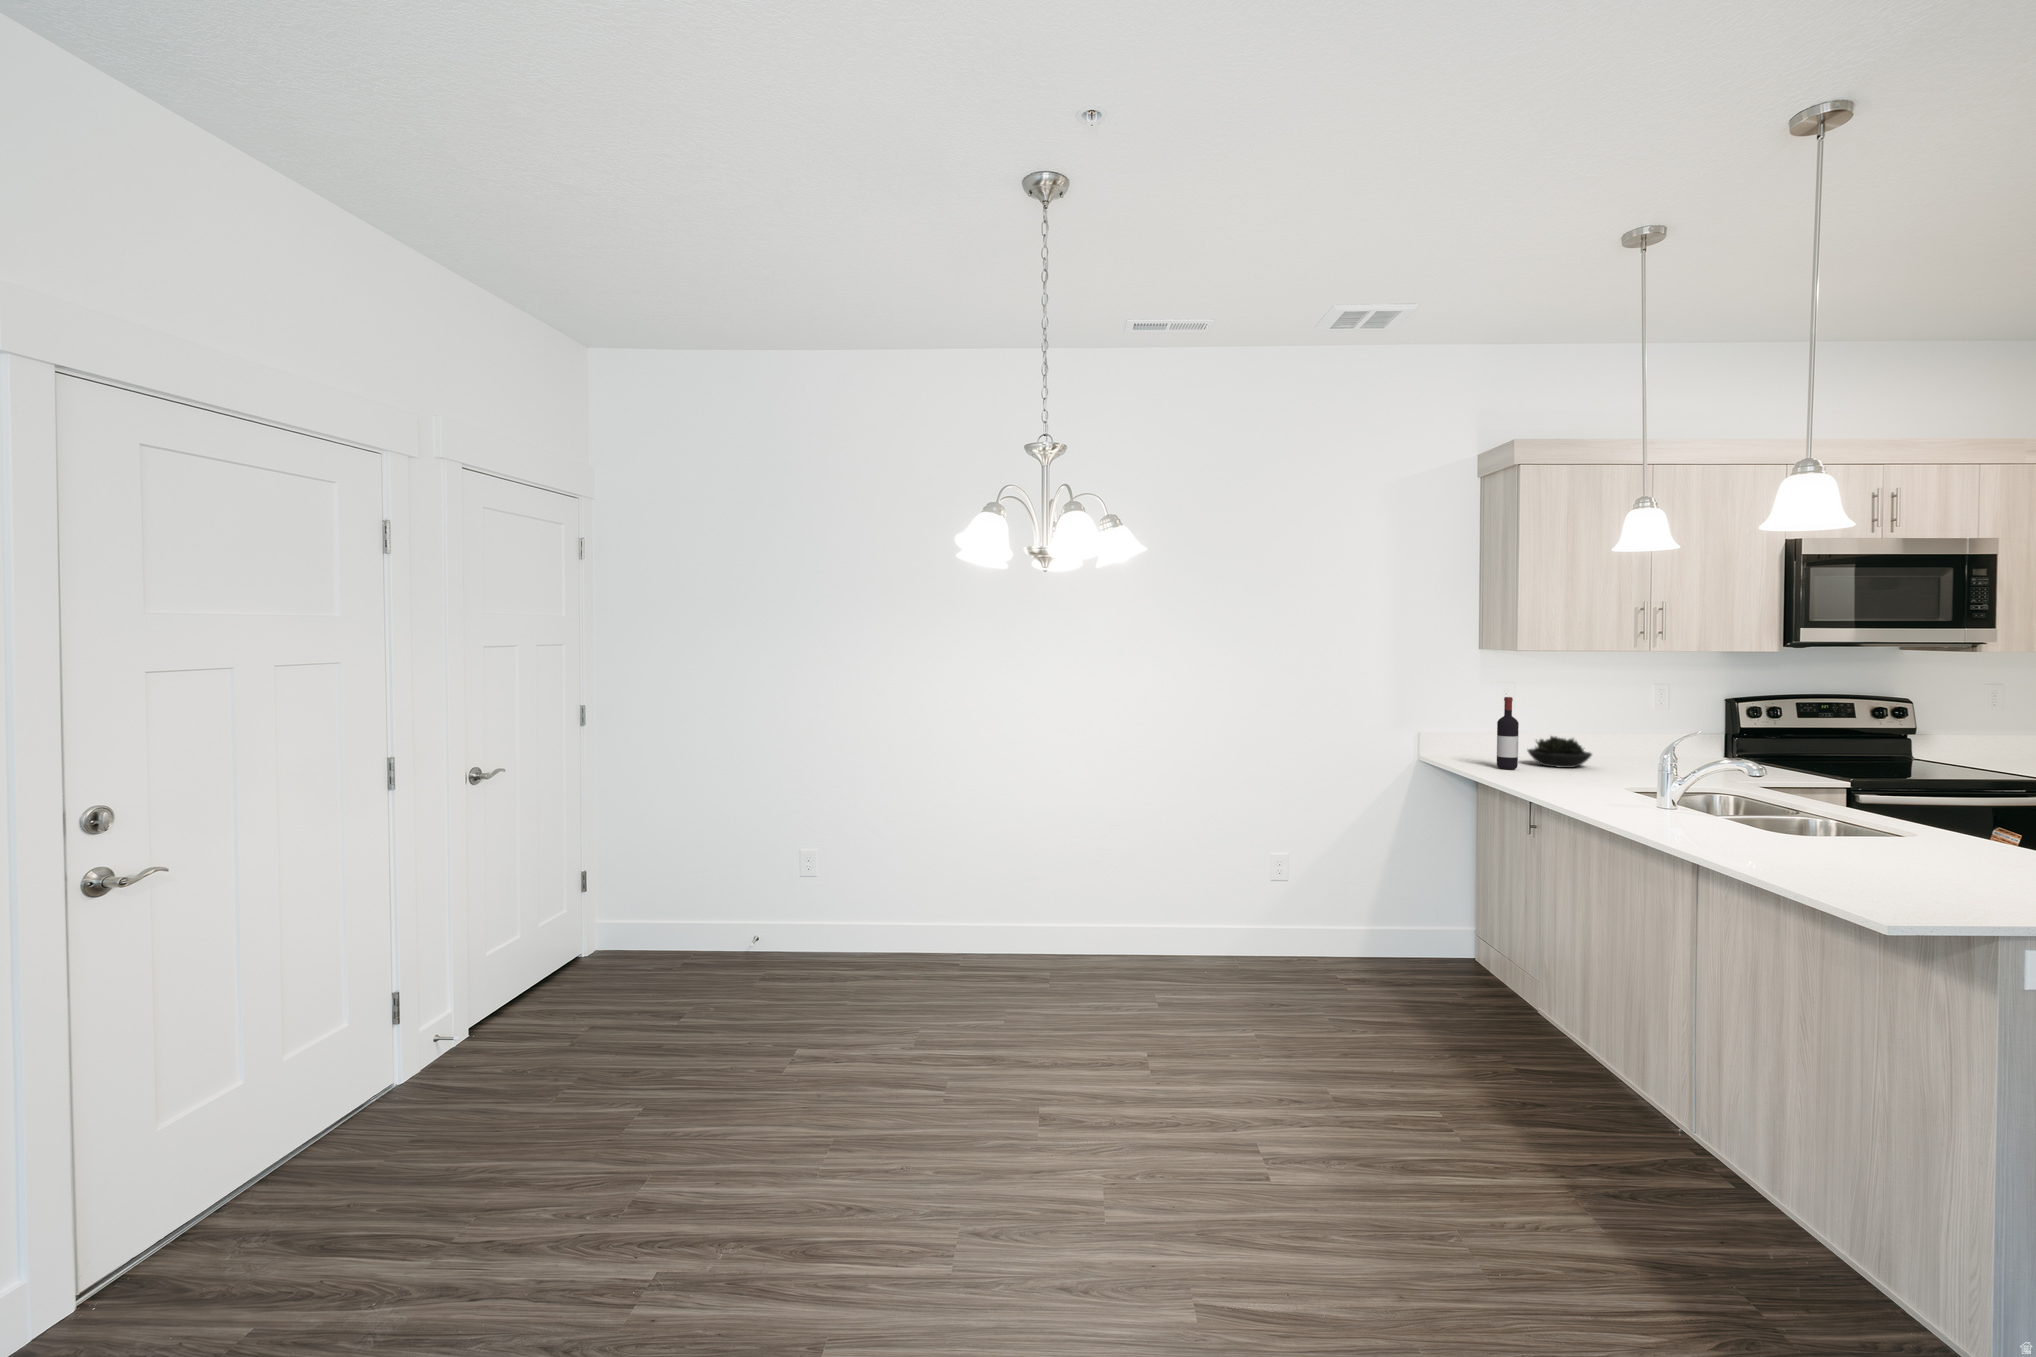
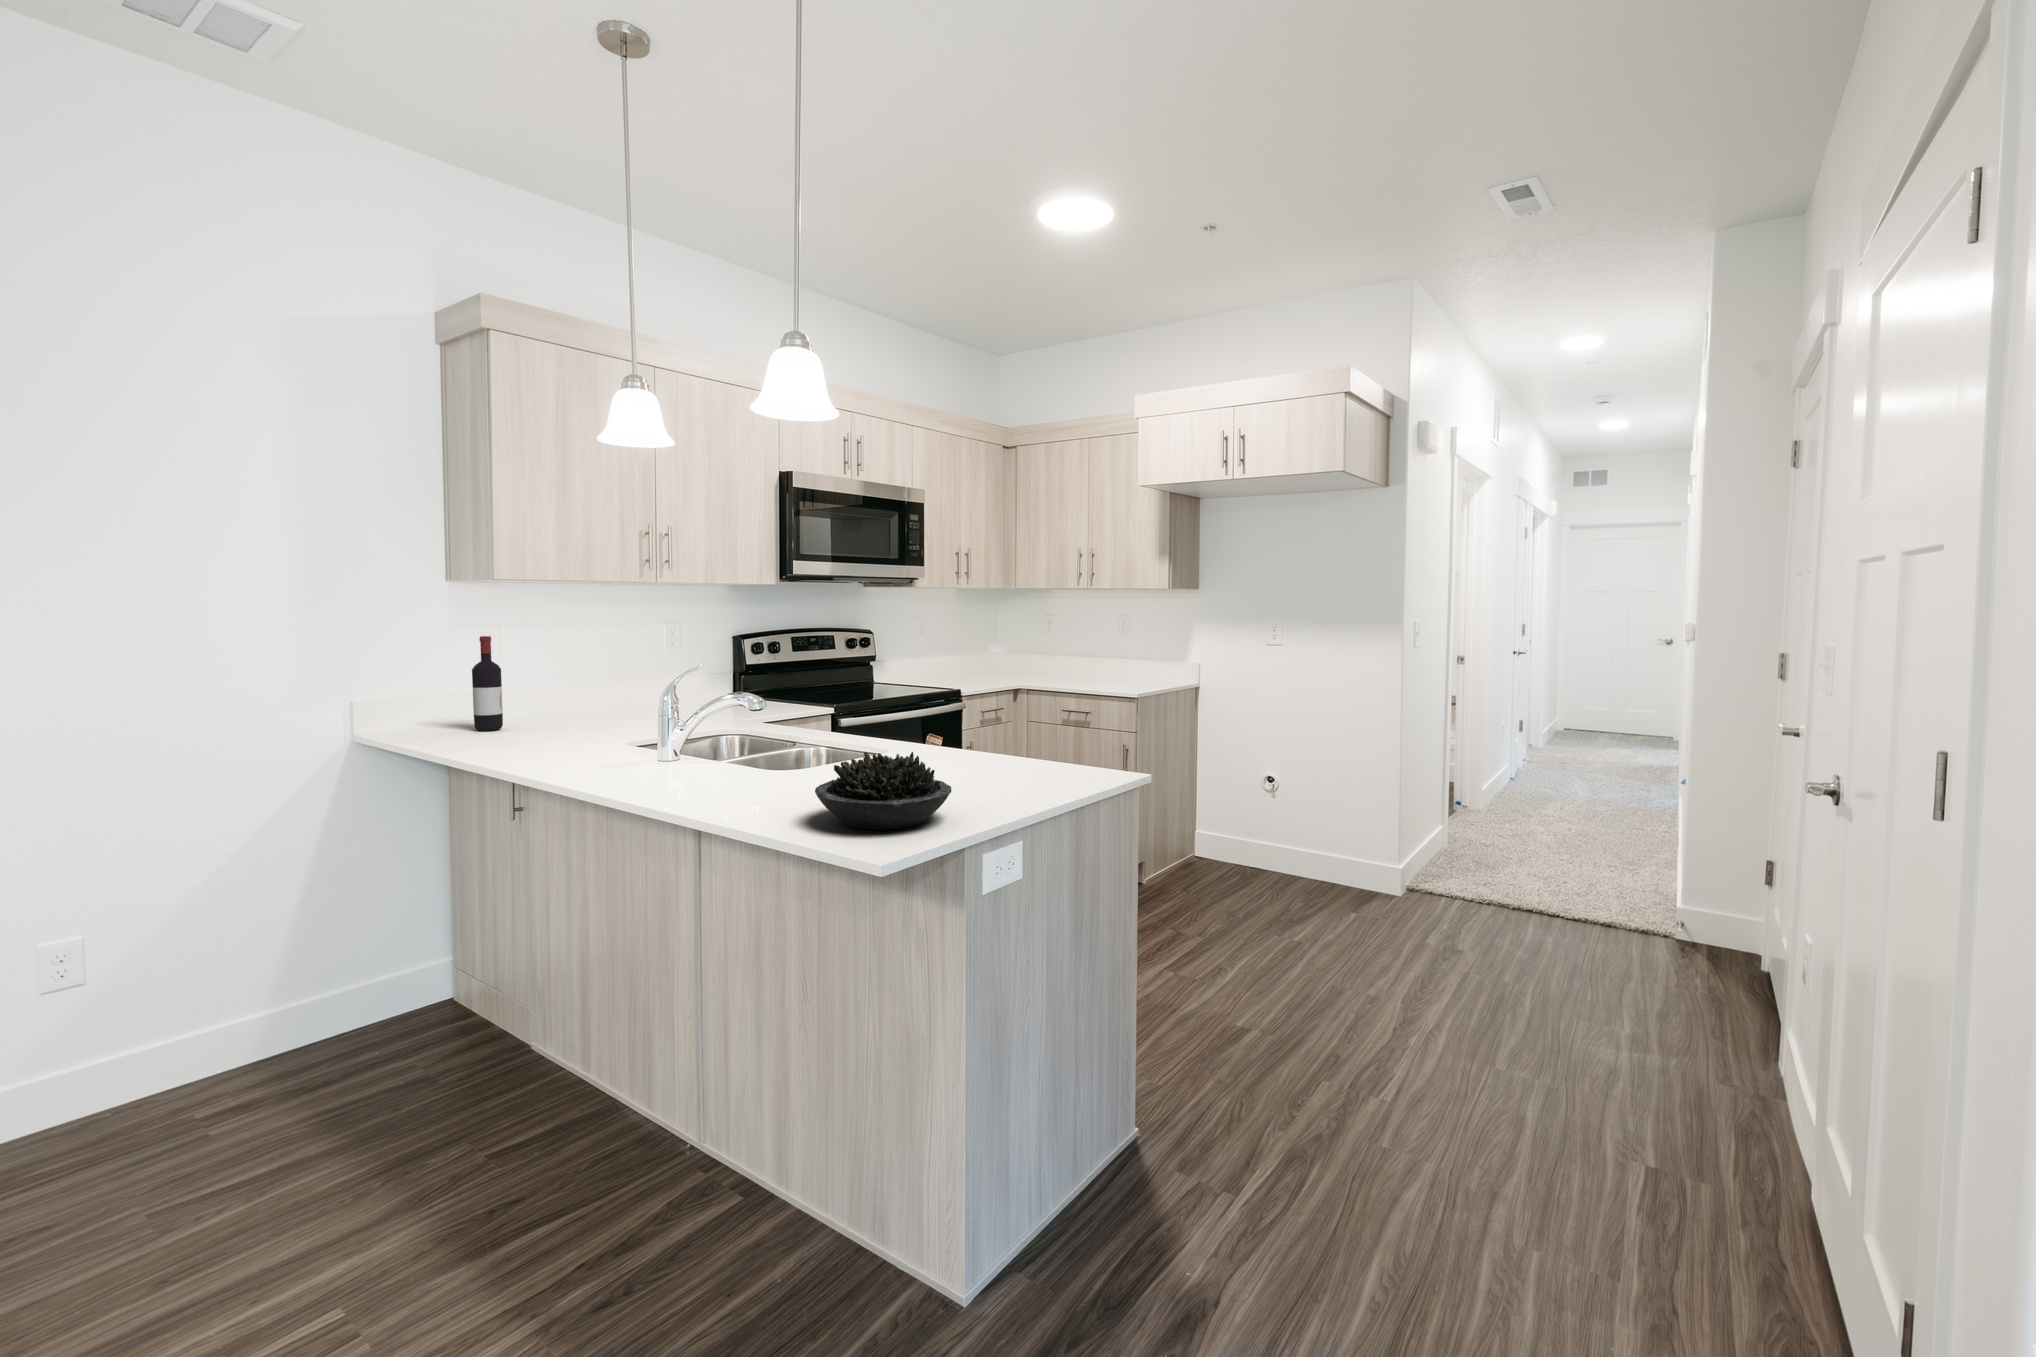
succulent plant: present [1528,736,1592,768] -> present [815,752,951,830]

